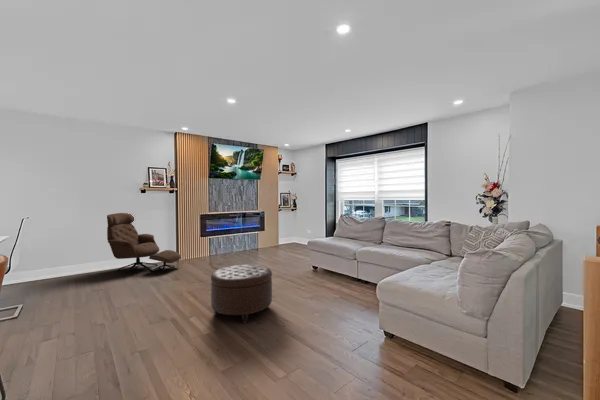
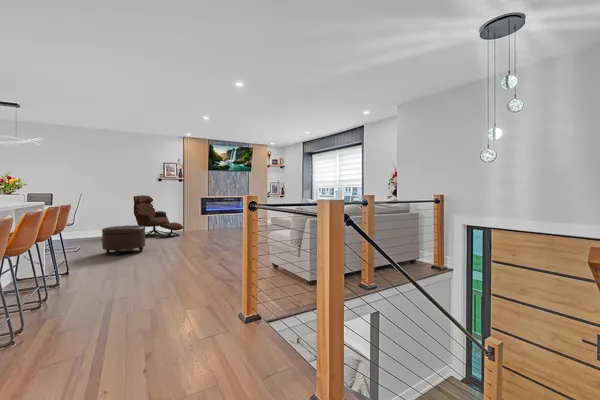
ottoman: present [211,264,272,323] -> present [102,225,145,256]

